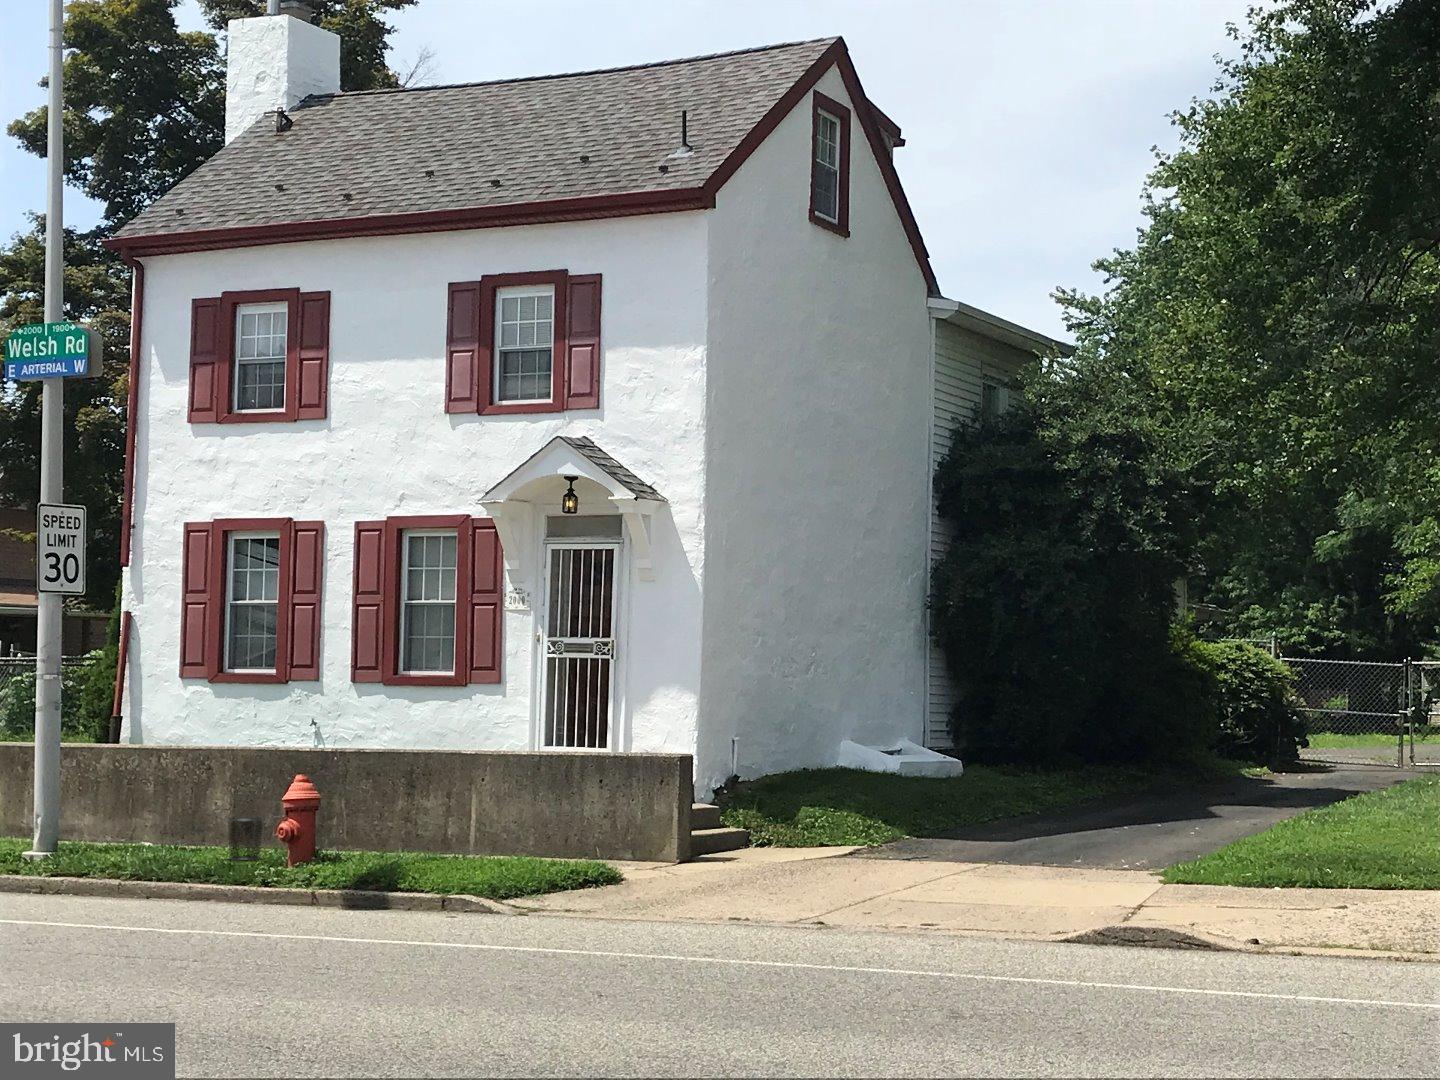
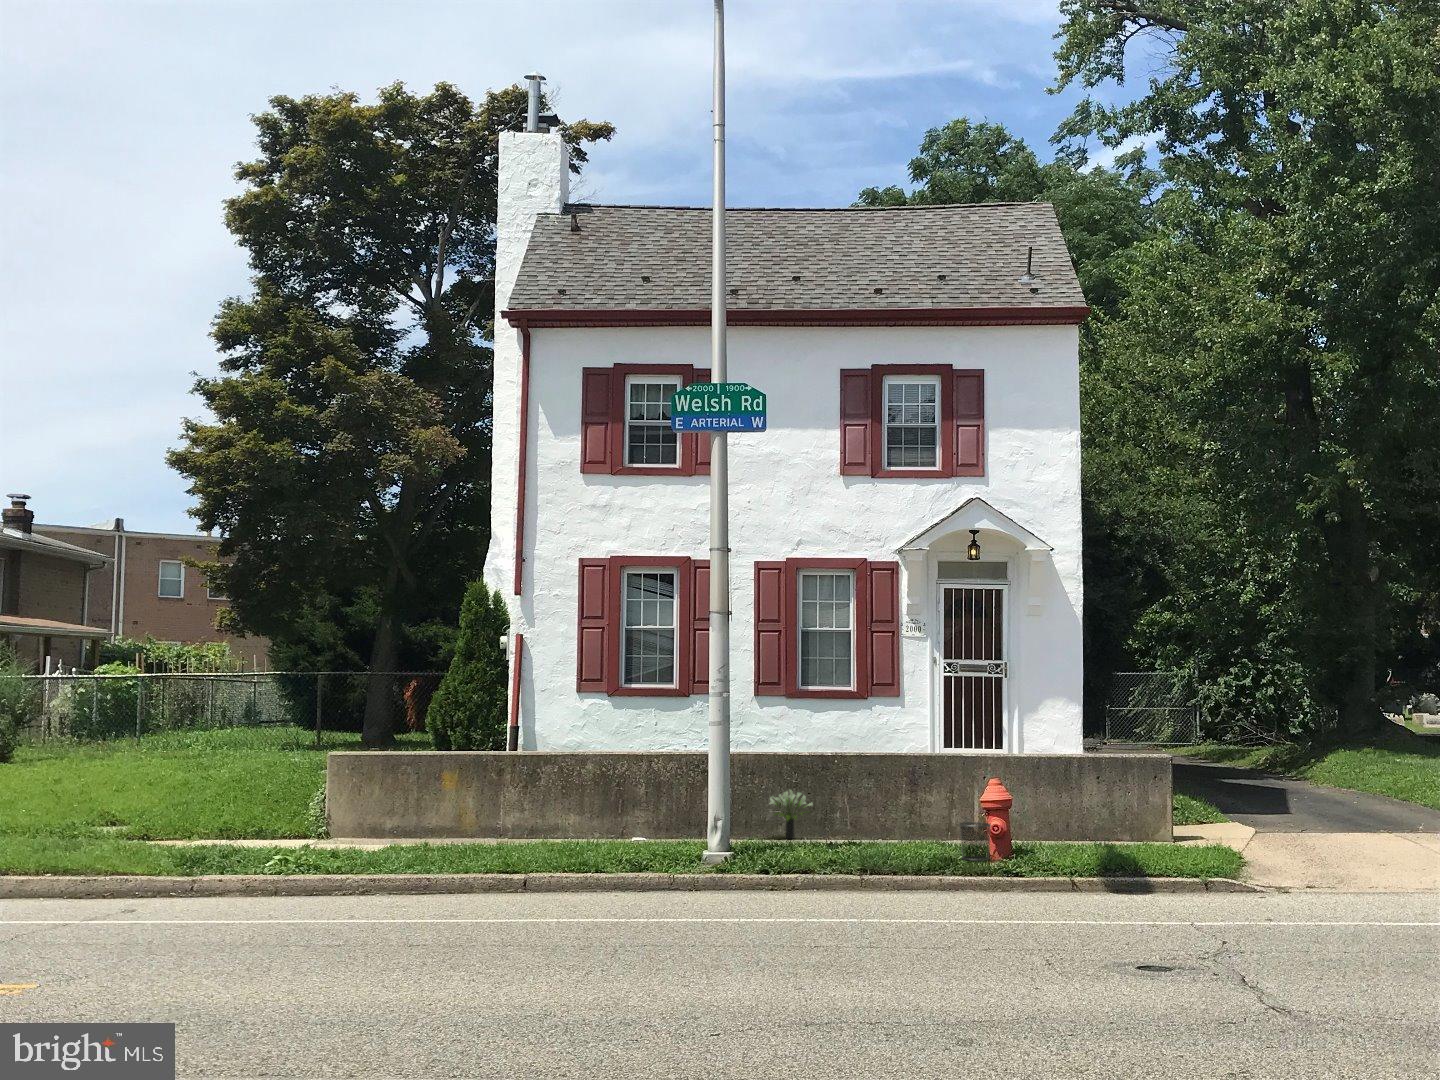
potted plant: none [146,781,200,837] -> present [770,790,813,839]

